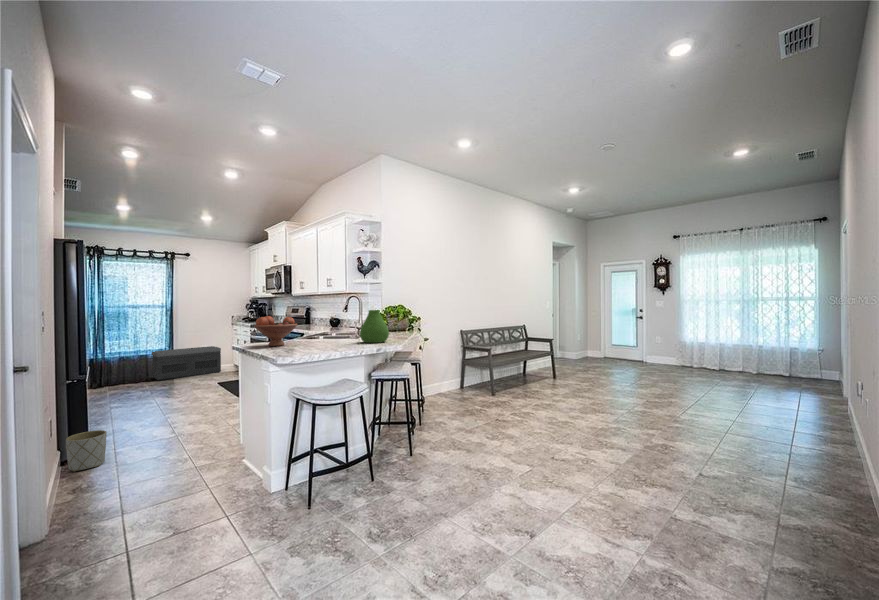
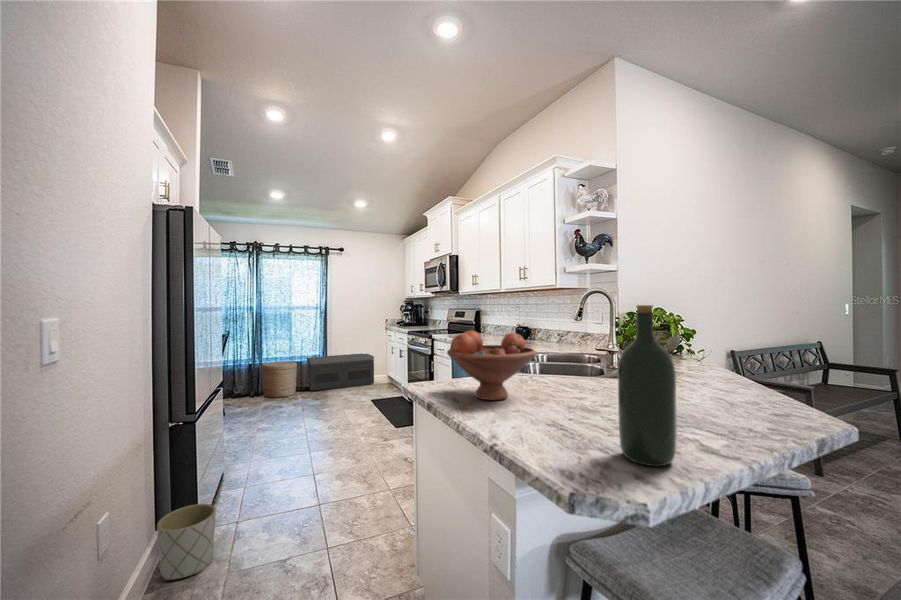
wine bottle: none [302,304,319,352] -> present [618,305,677,466]
vase: present [360,310,389,343] -> none [684,320,774,408]
woven basket: none [105,355,143,388] -> present [261,361,297,398]

